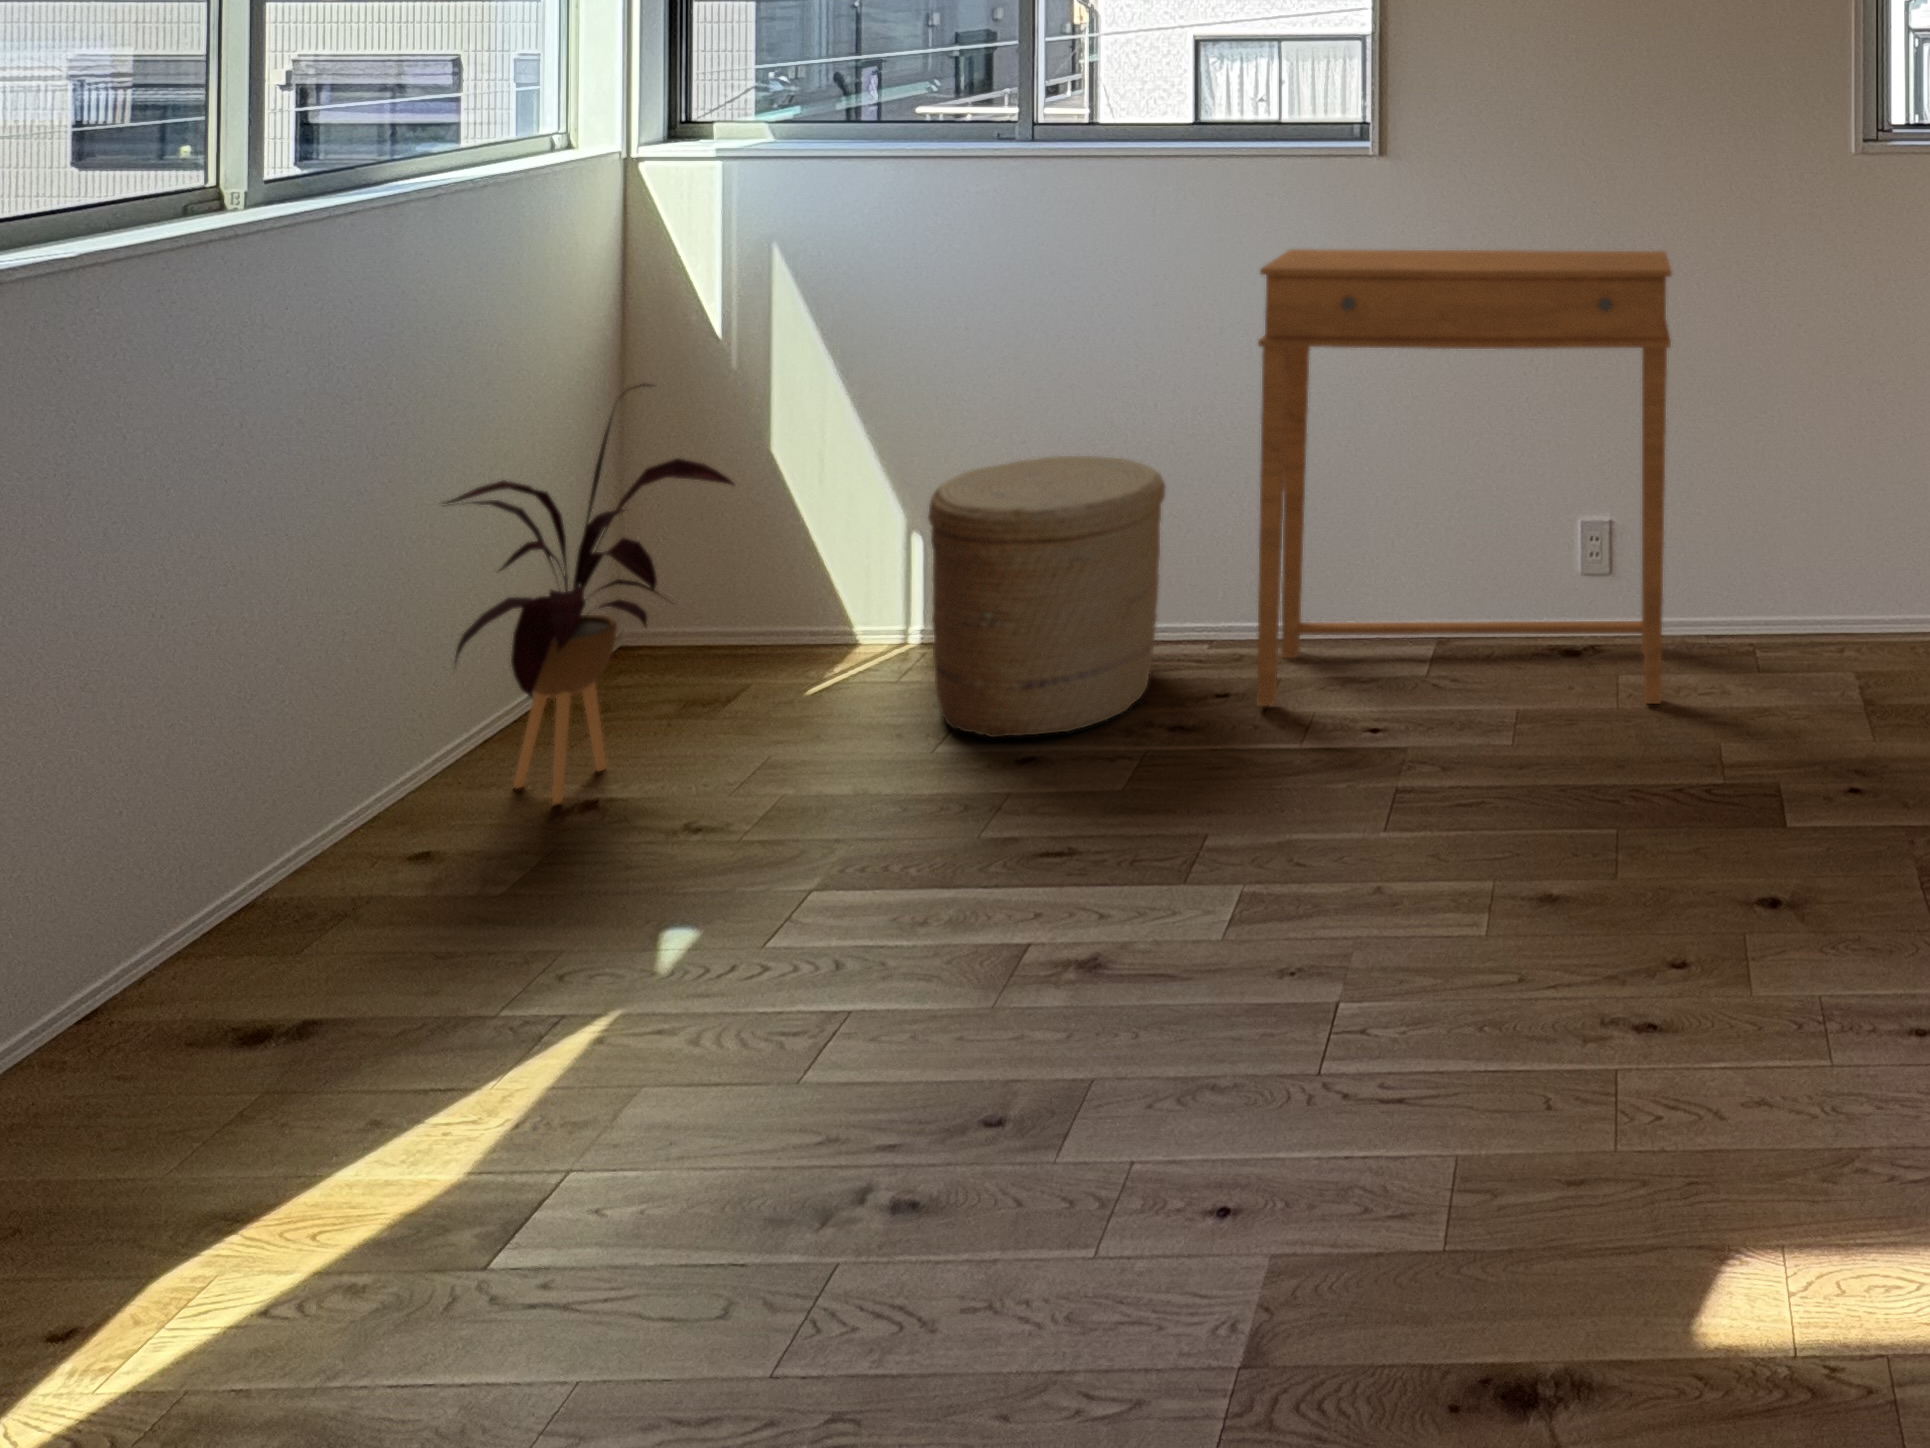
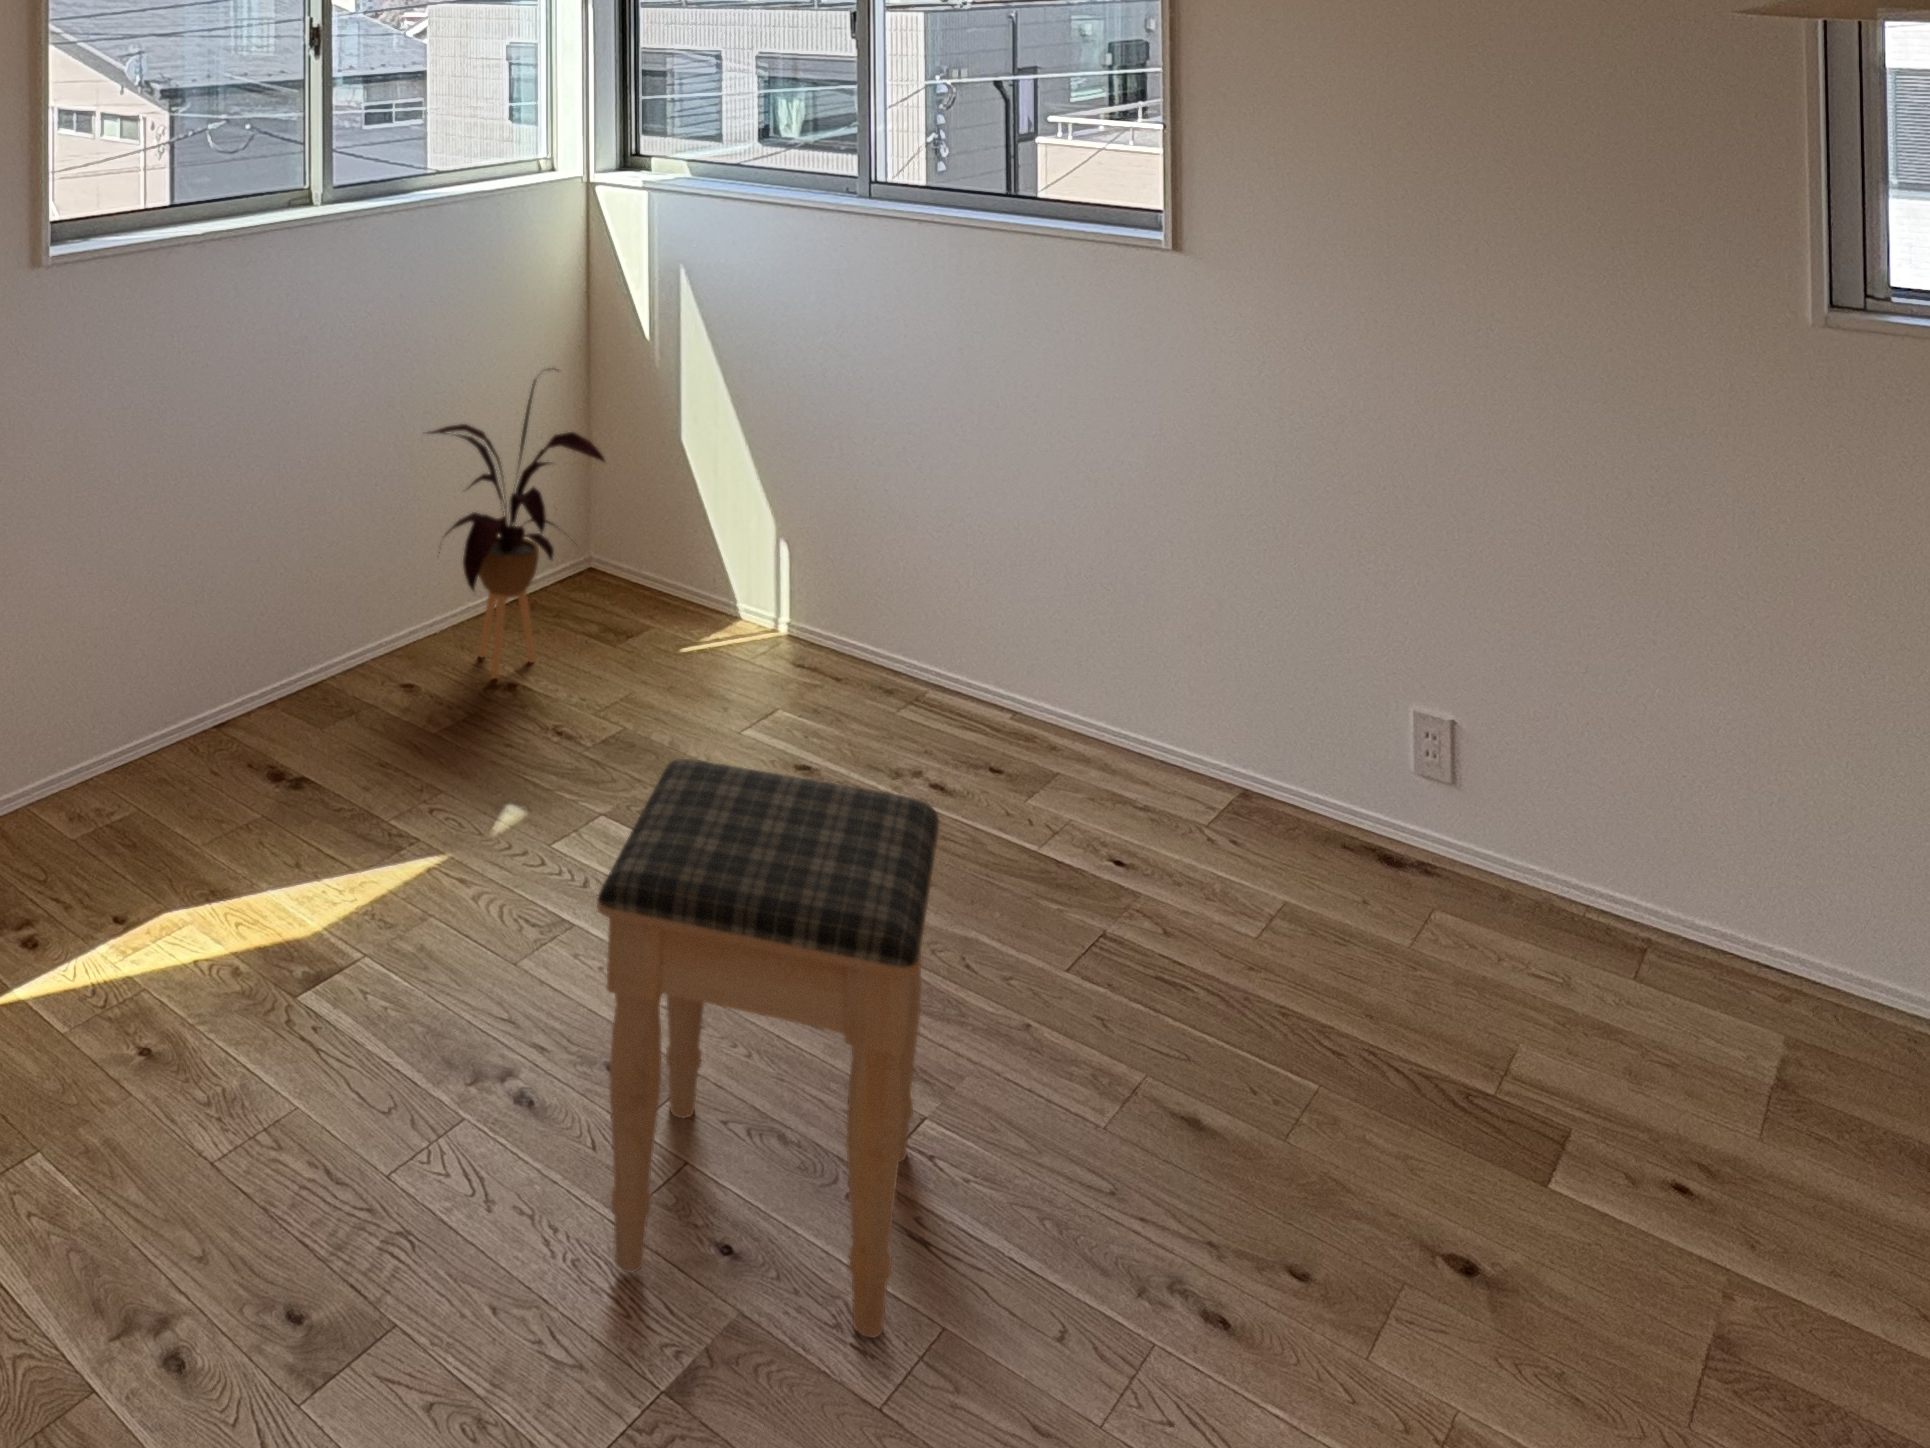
side table: present [1257,249,1672,706] -> none [1017,335,1524,964]
woven basket: present [928,456,1165,737] -> none [749,491,956,756]
footstool: none [1063,682,1449,1291] -> present [597,759,939,1338]

